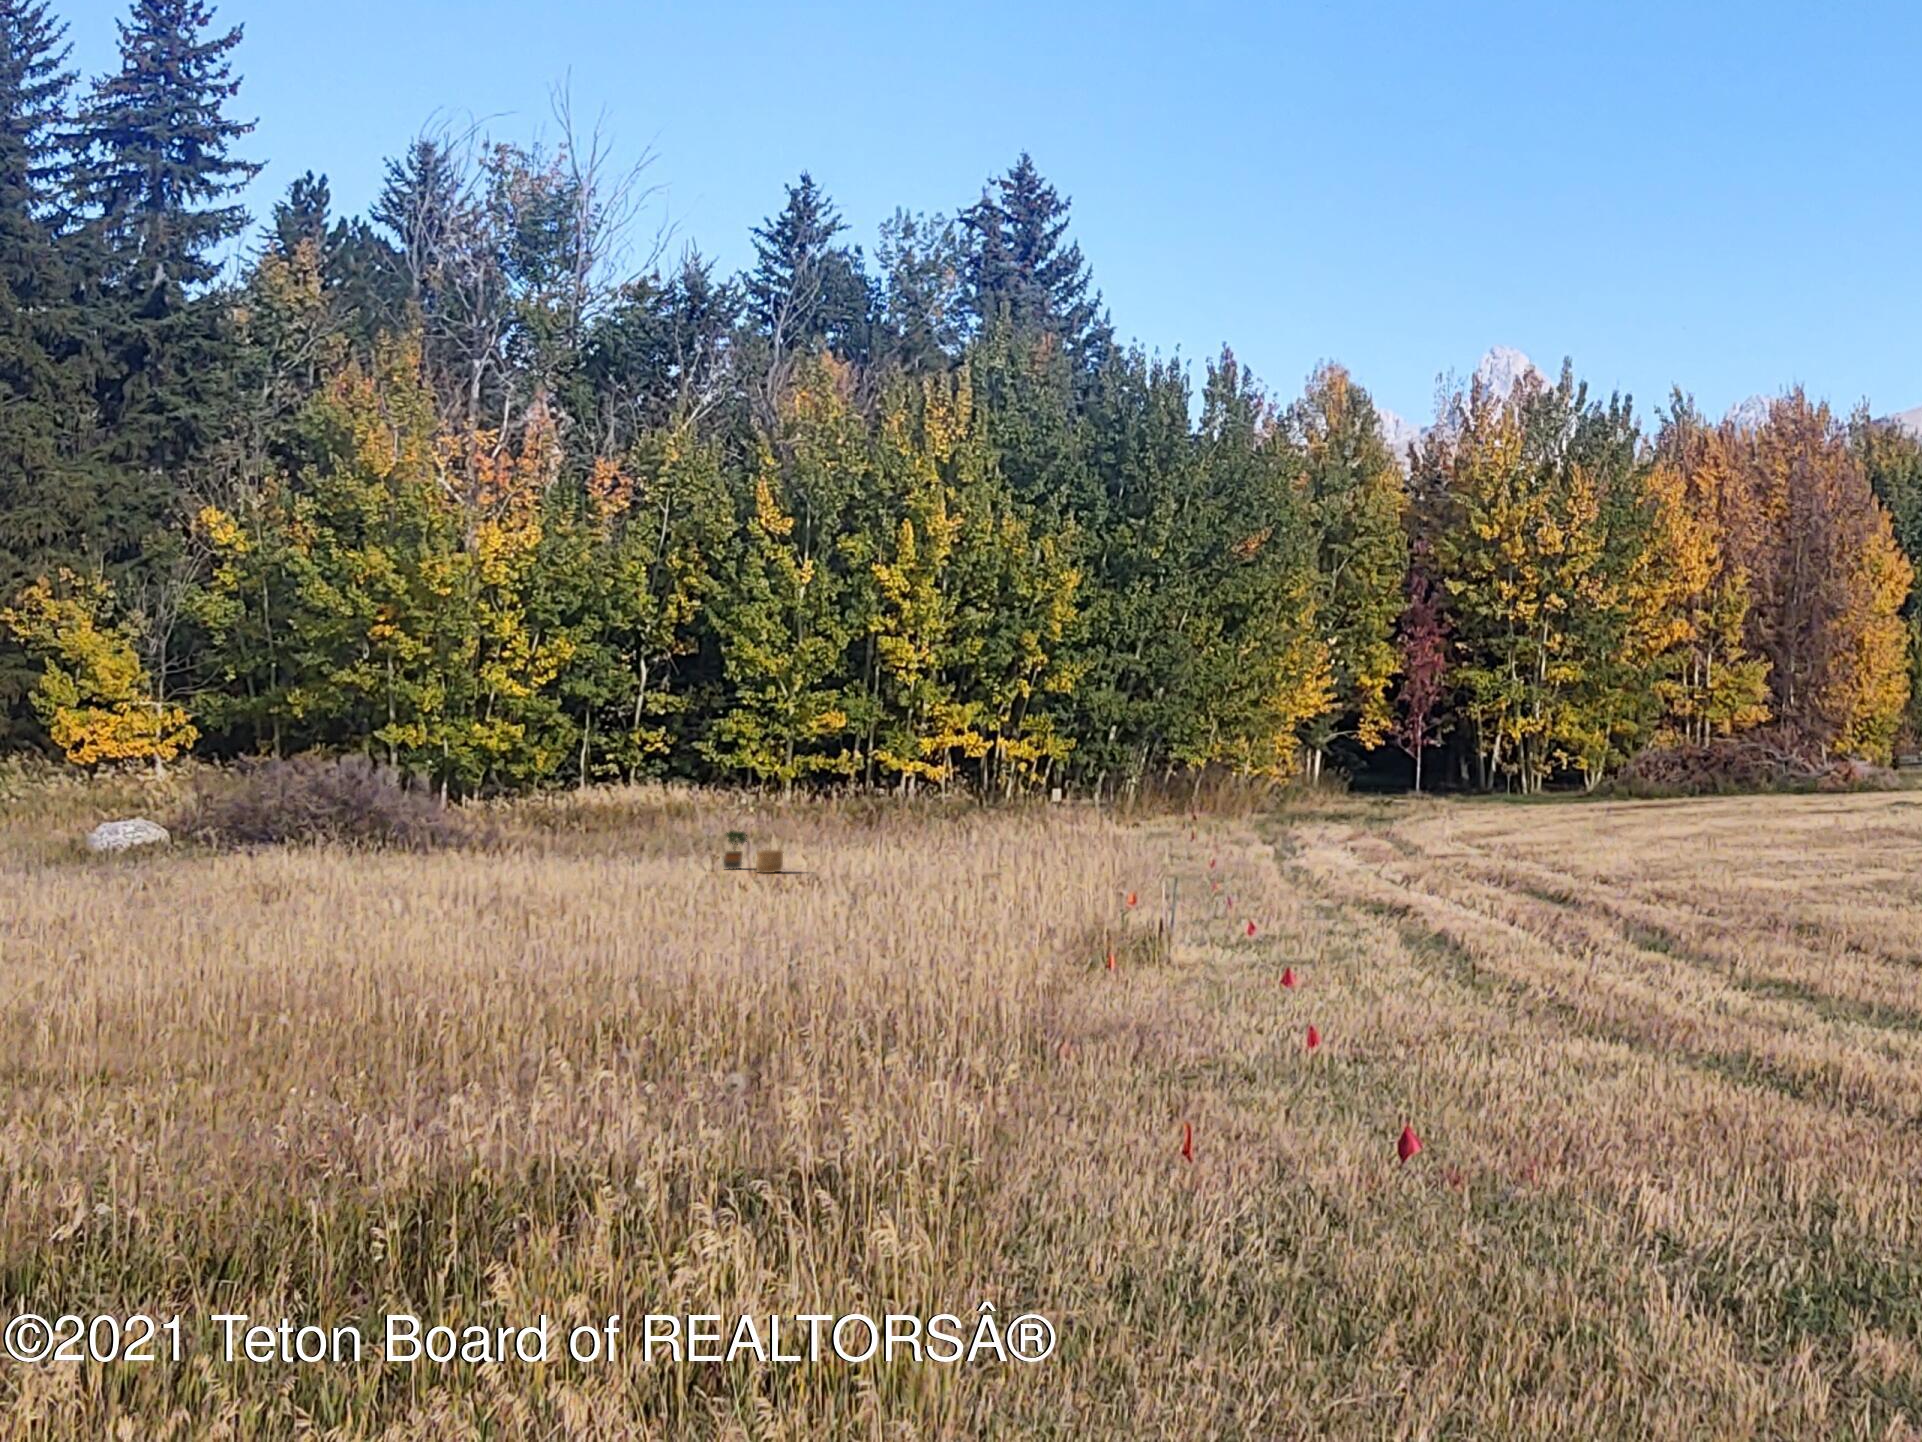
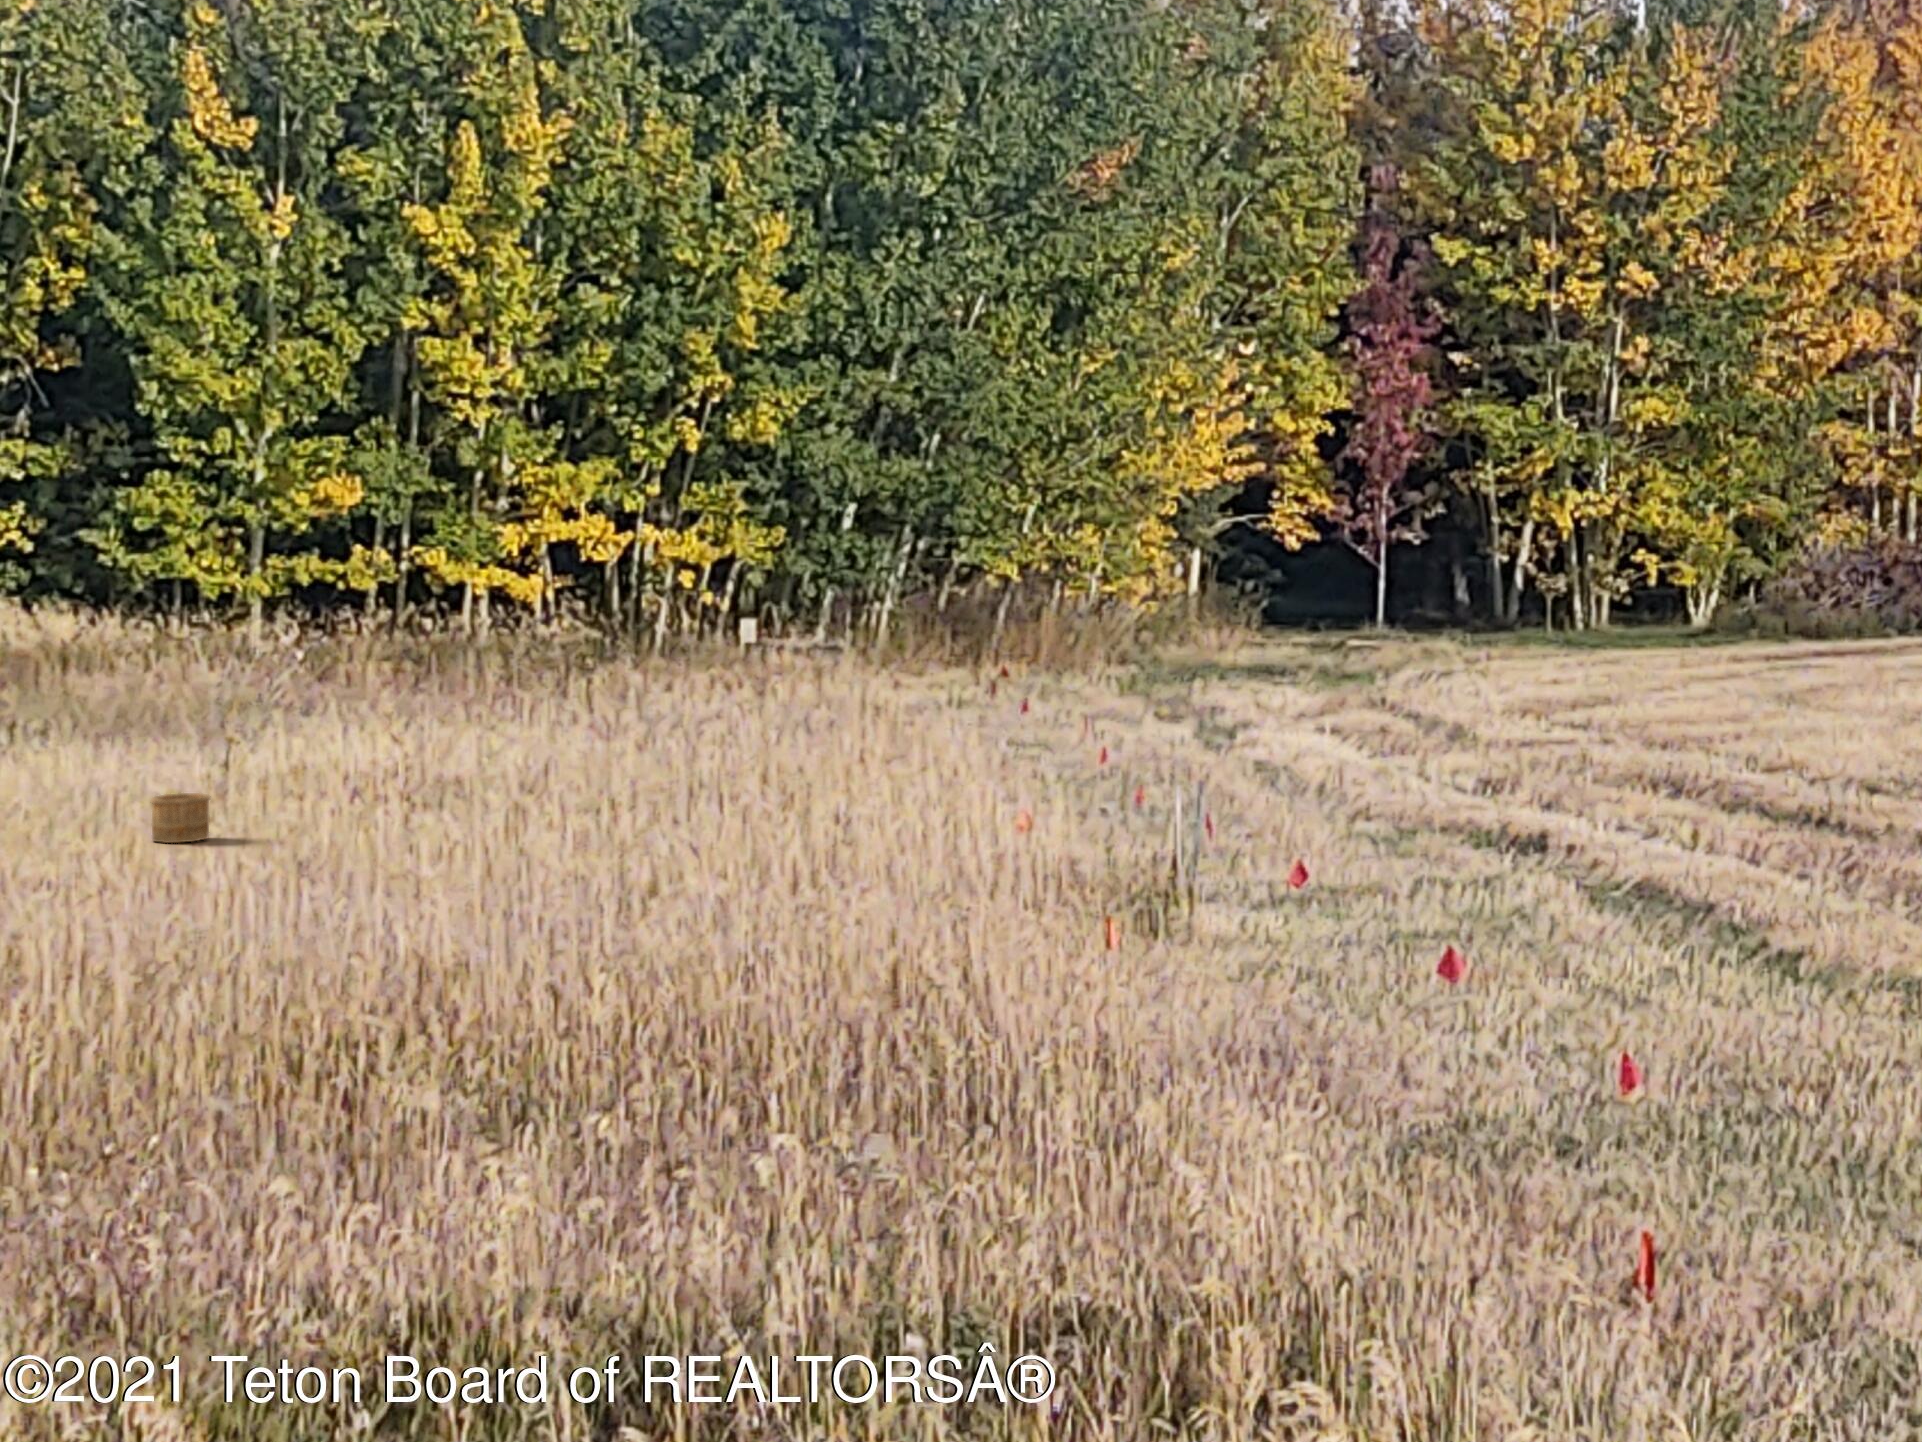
potted tree: present [724,830,747,870] -> none [81,750,138,831]

